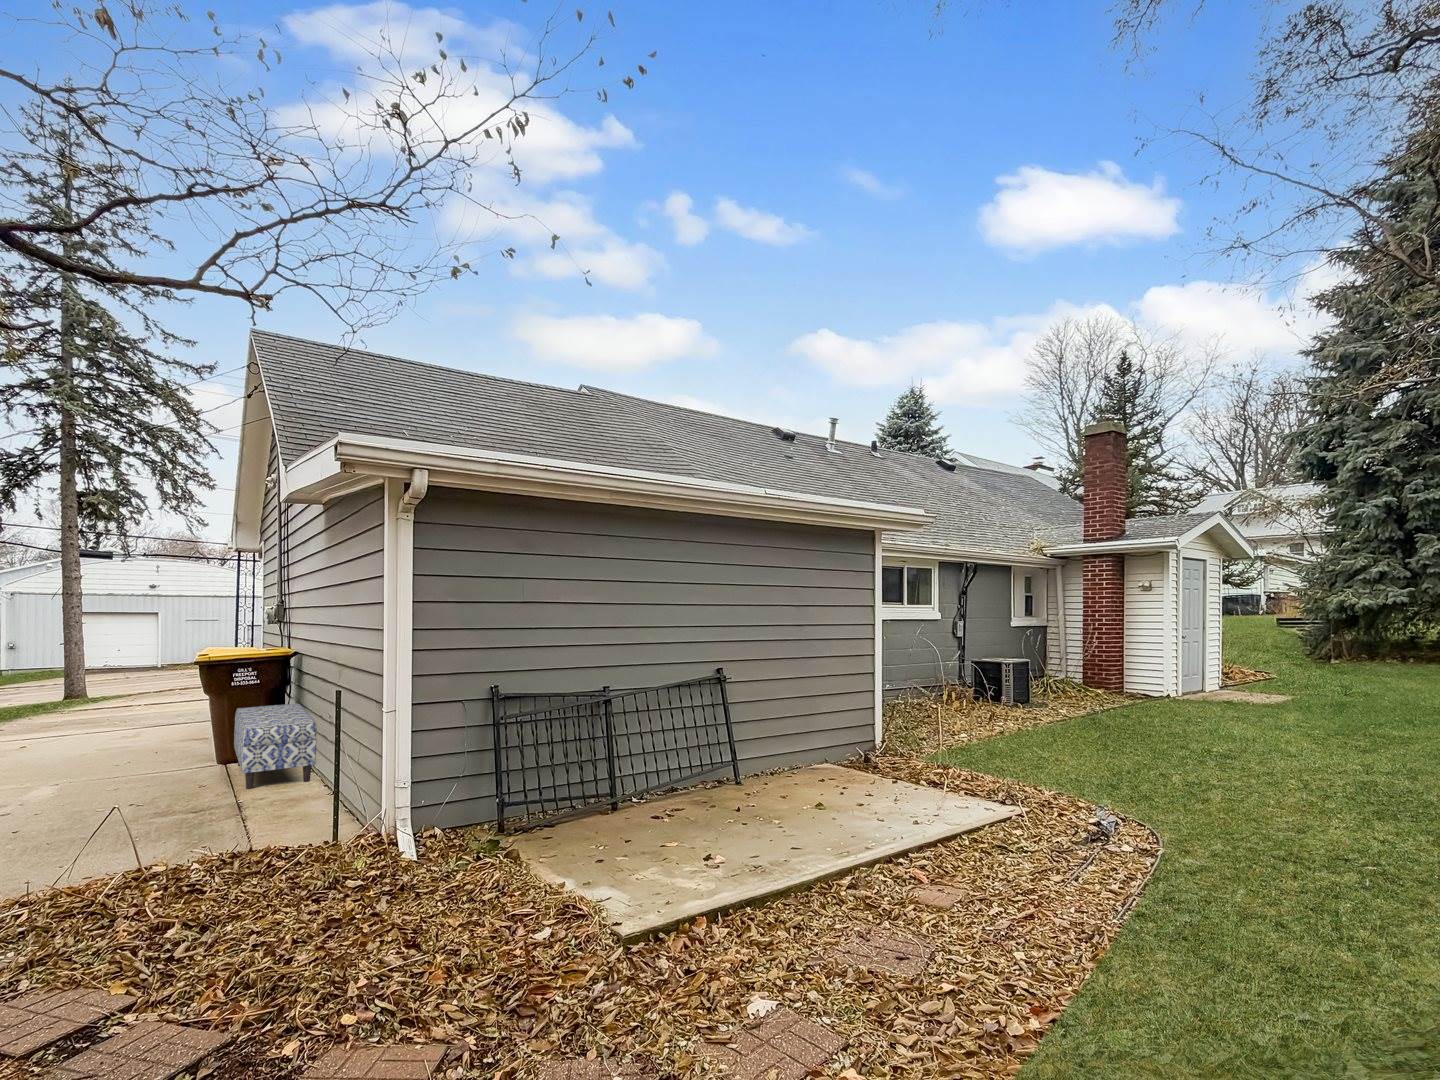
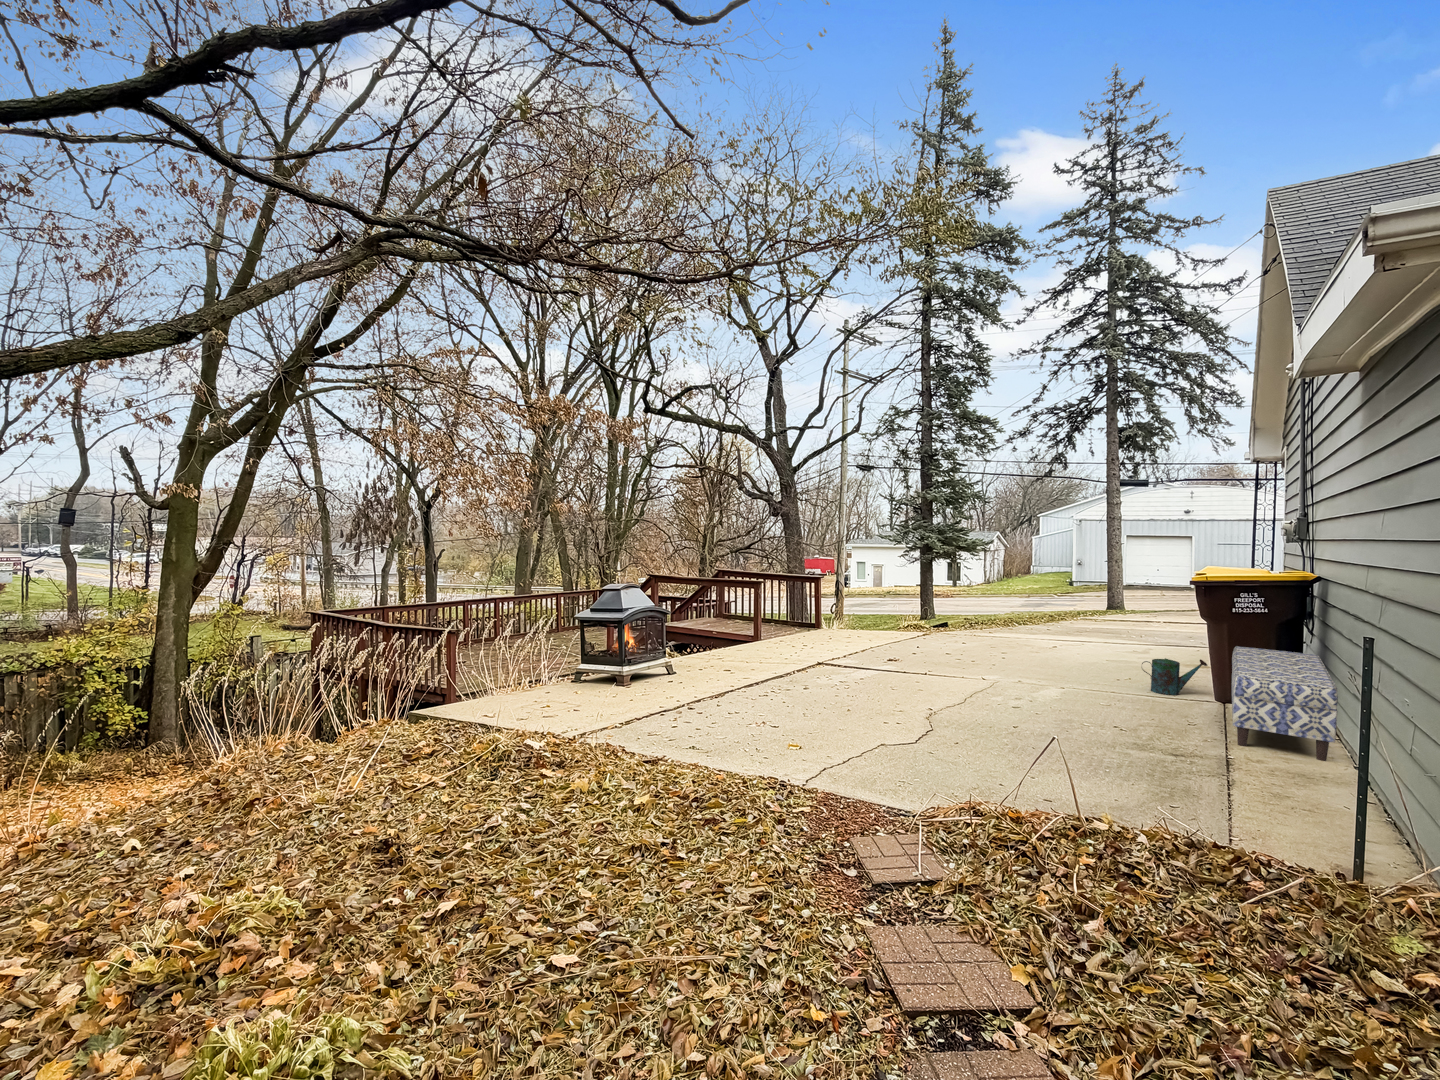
watering can: none [146,728,211,772] -> present [1142,658,1207,696]

